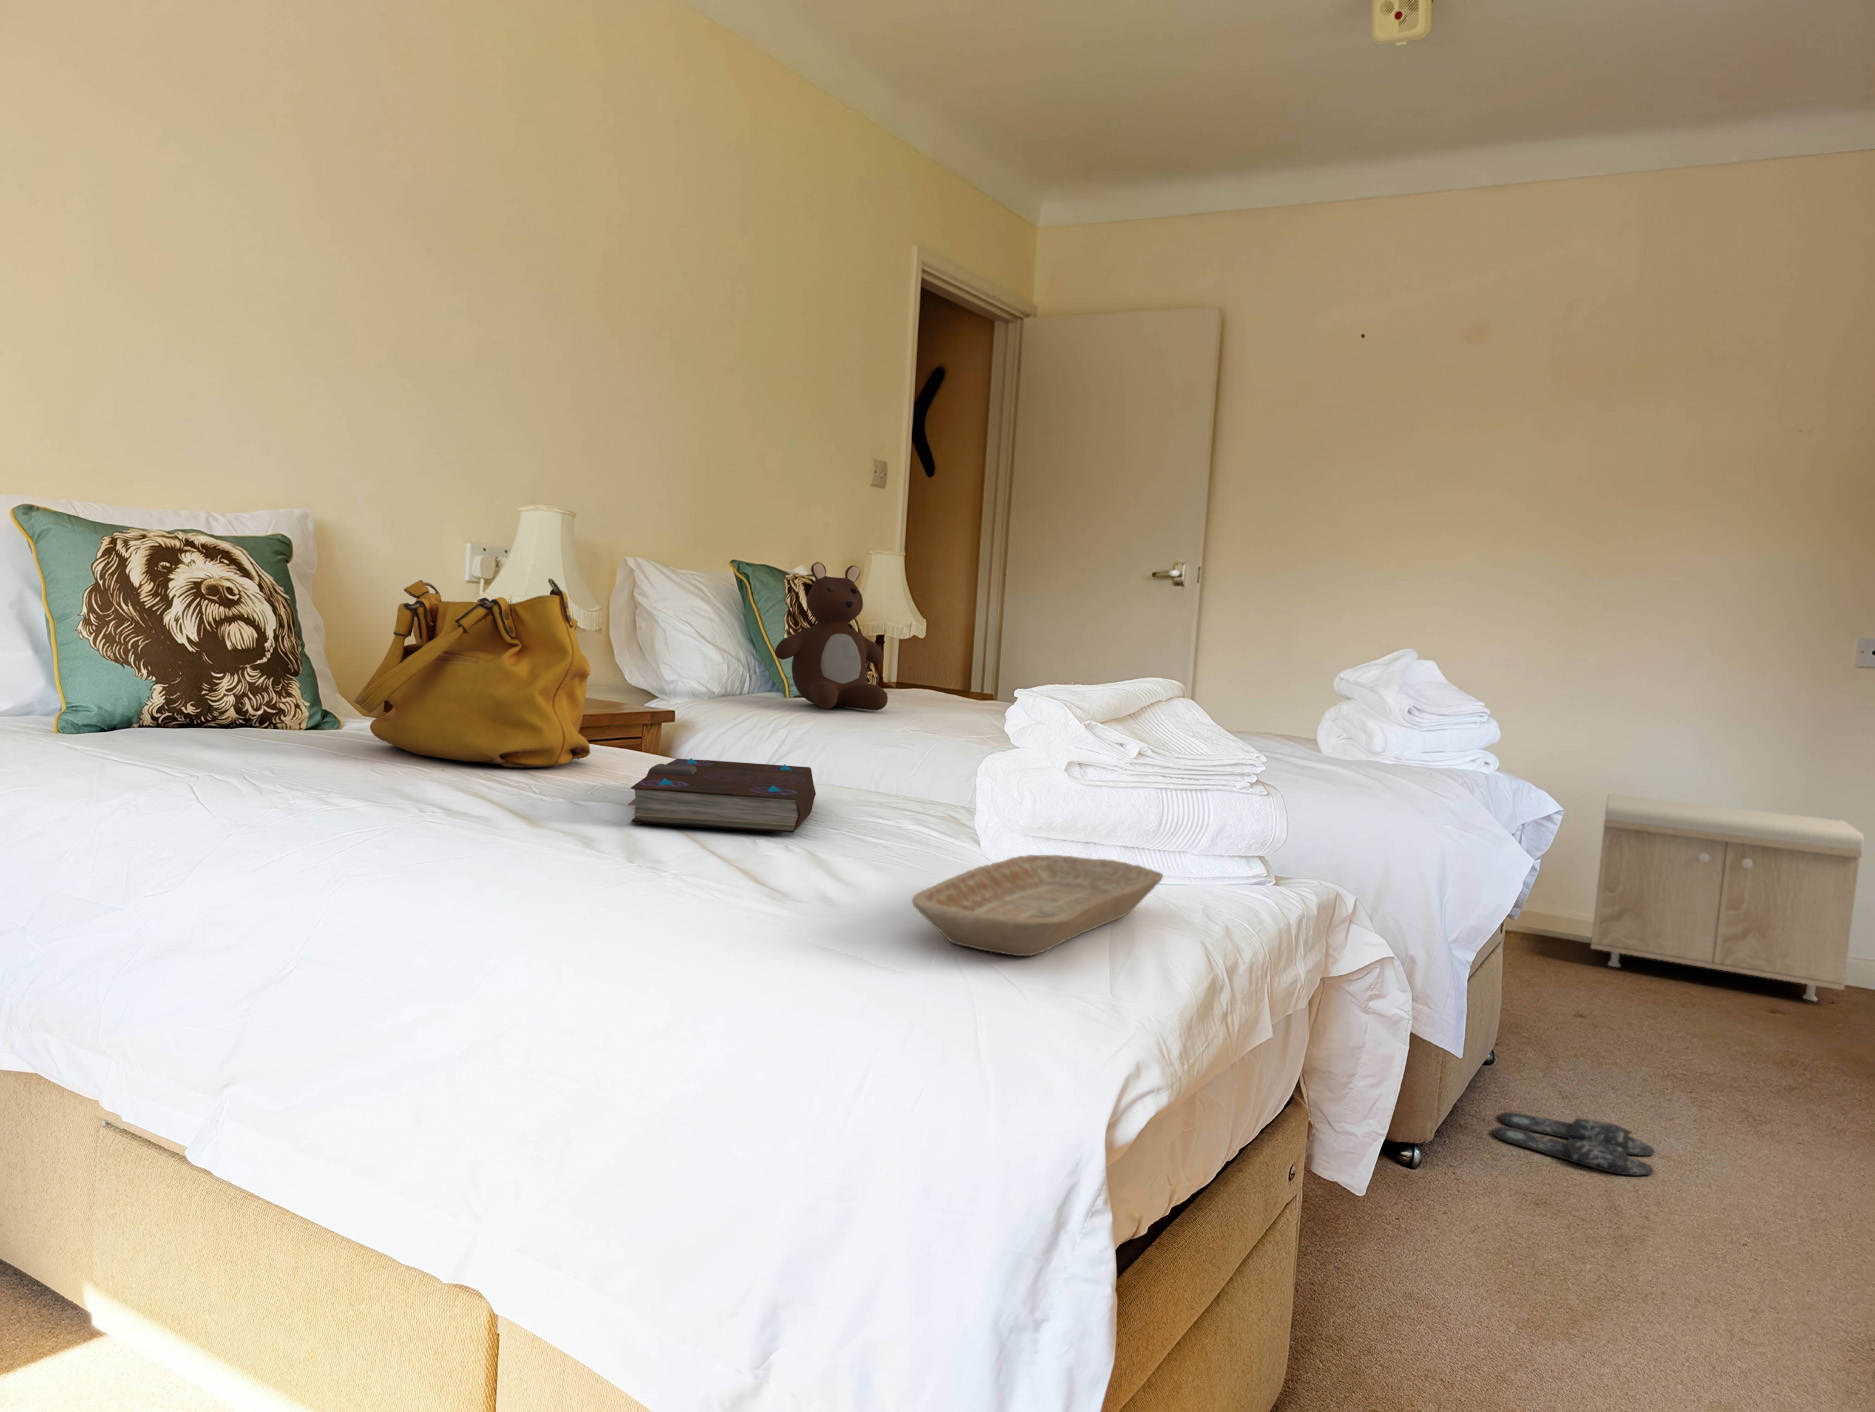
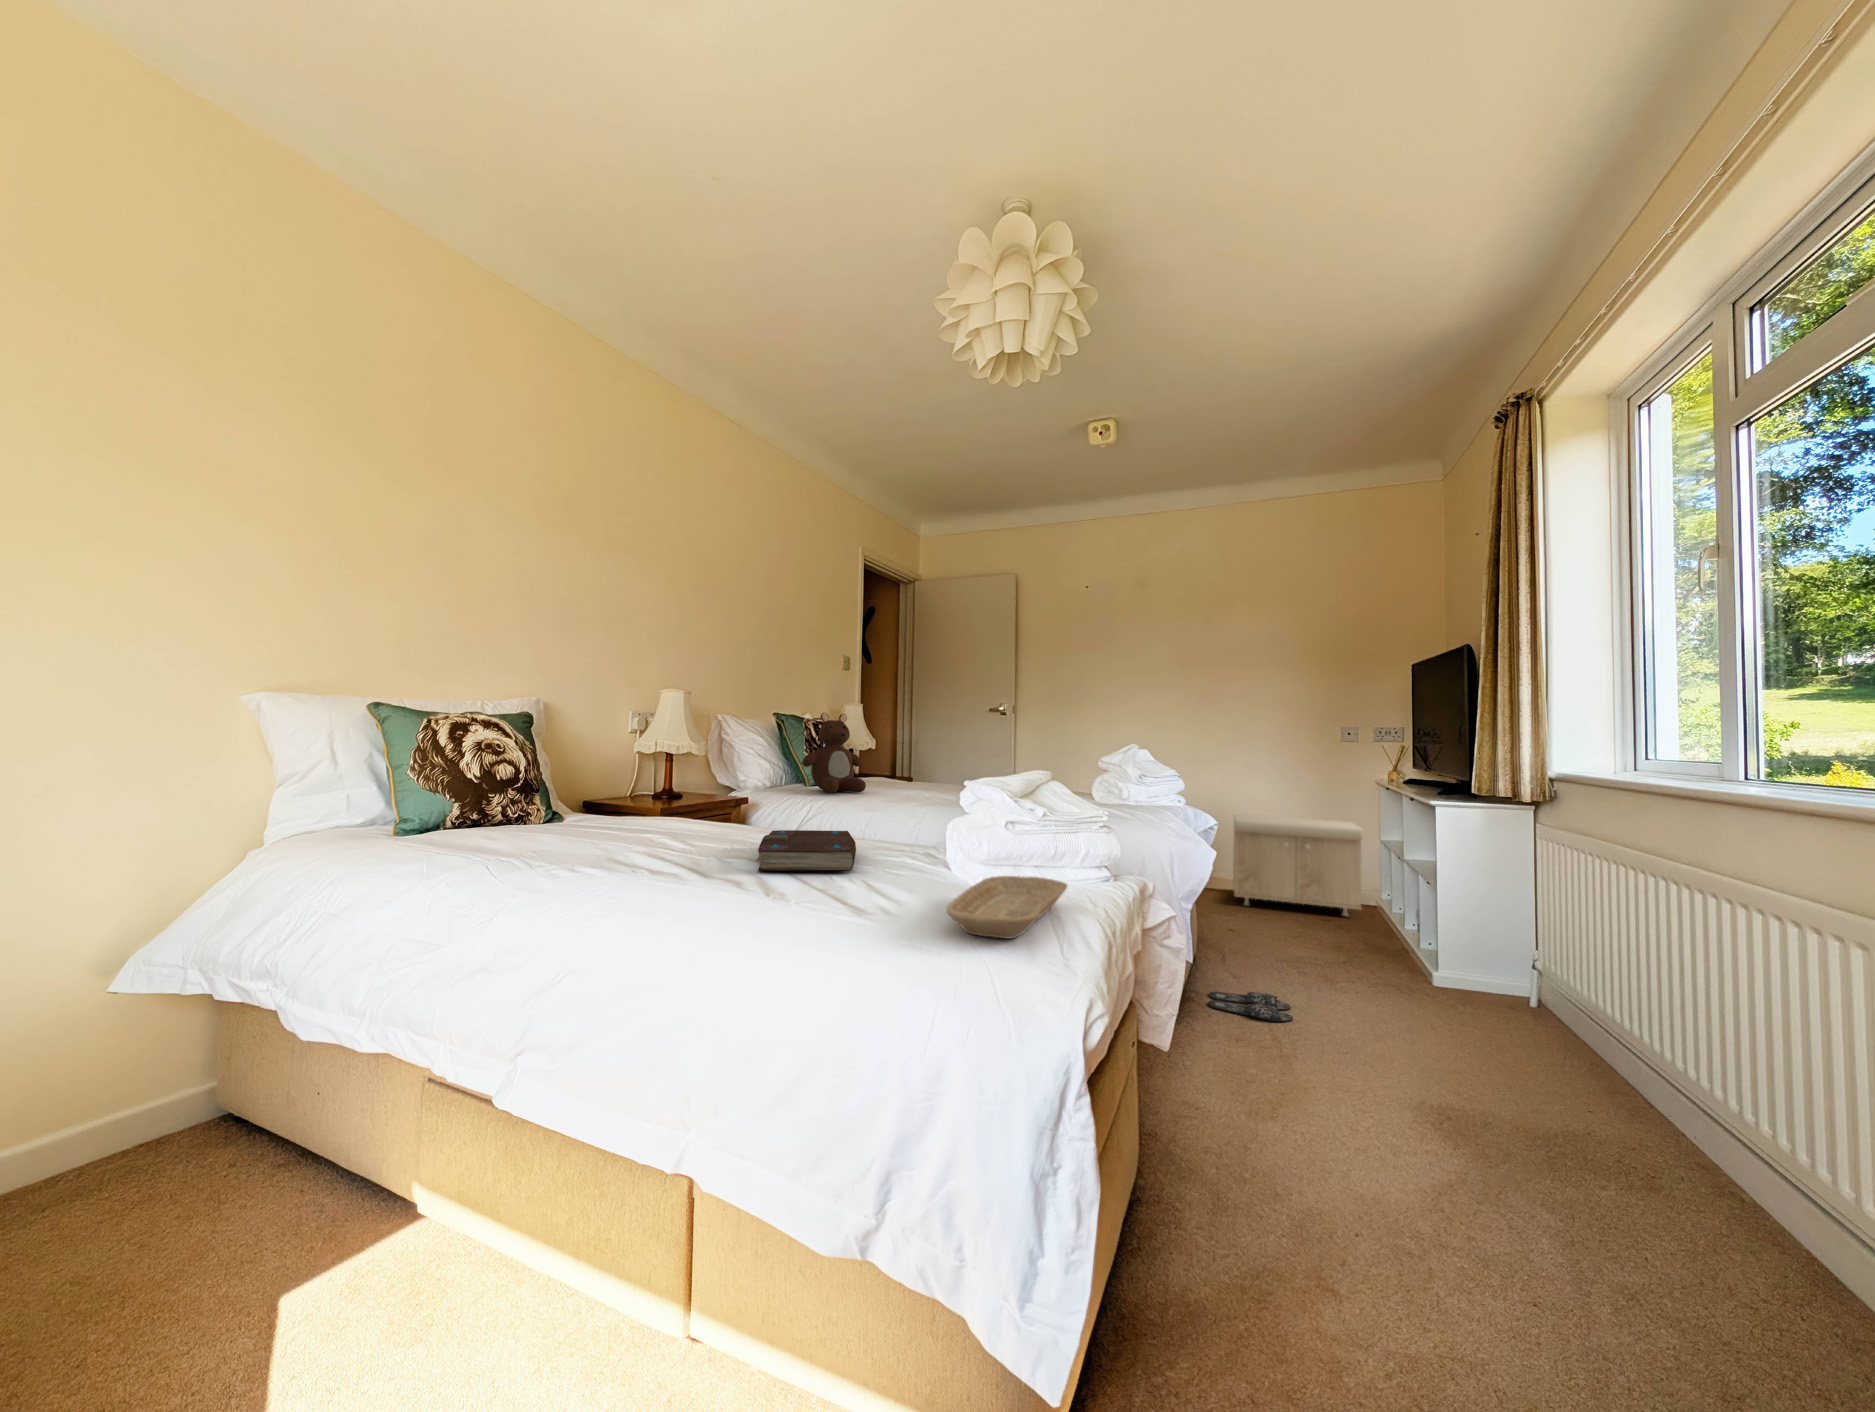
handbag: present [354,578,590,767] -> none [581,732,717,841]

